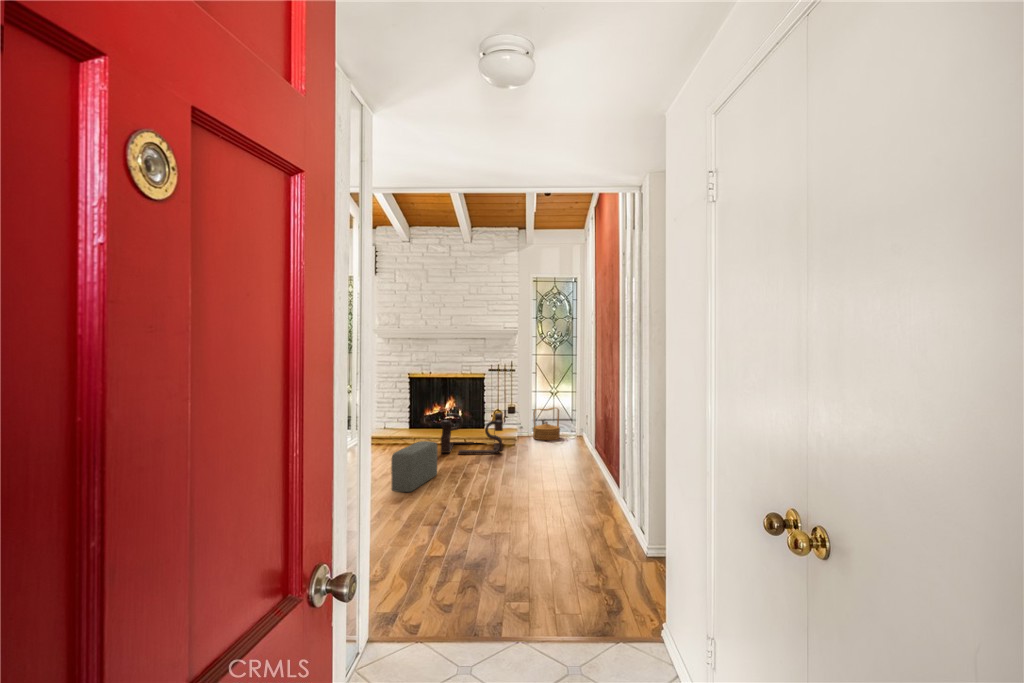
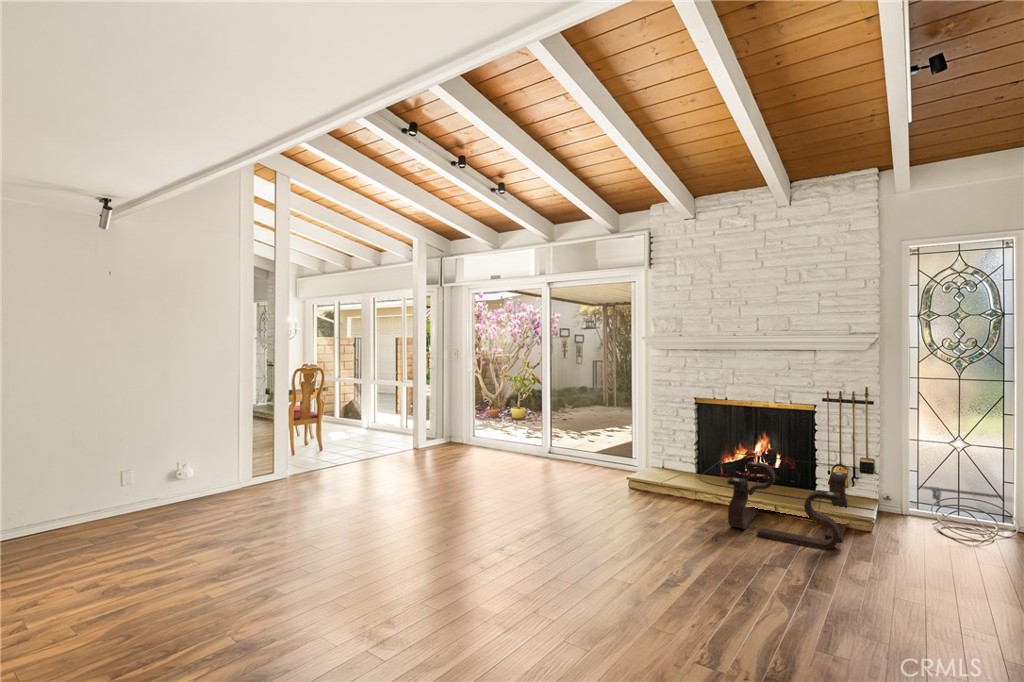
woven basket: present [533,408,560,440] -> none [912,471,975,533]
pouf: present [391,441,438,492] -> none [606,521,699,616]

